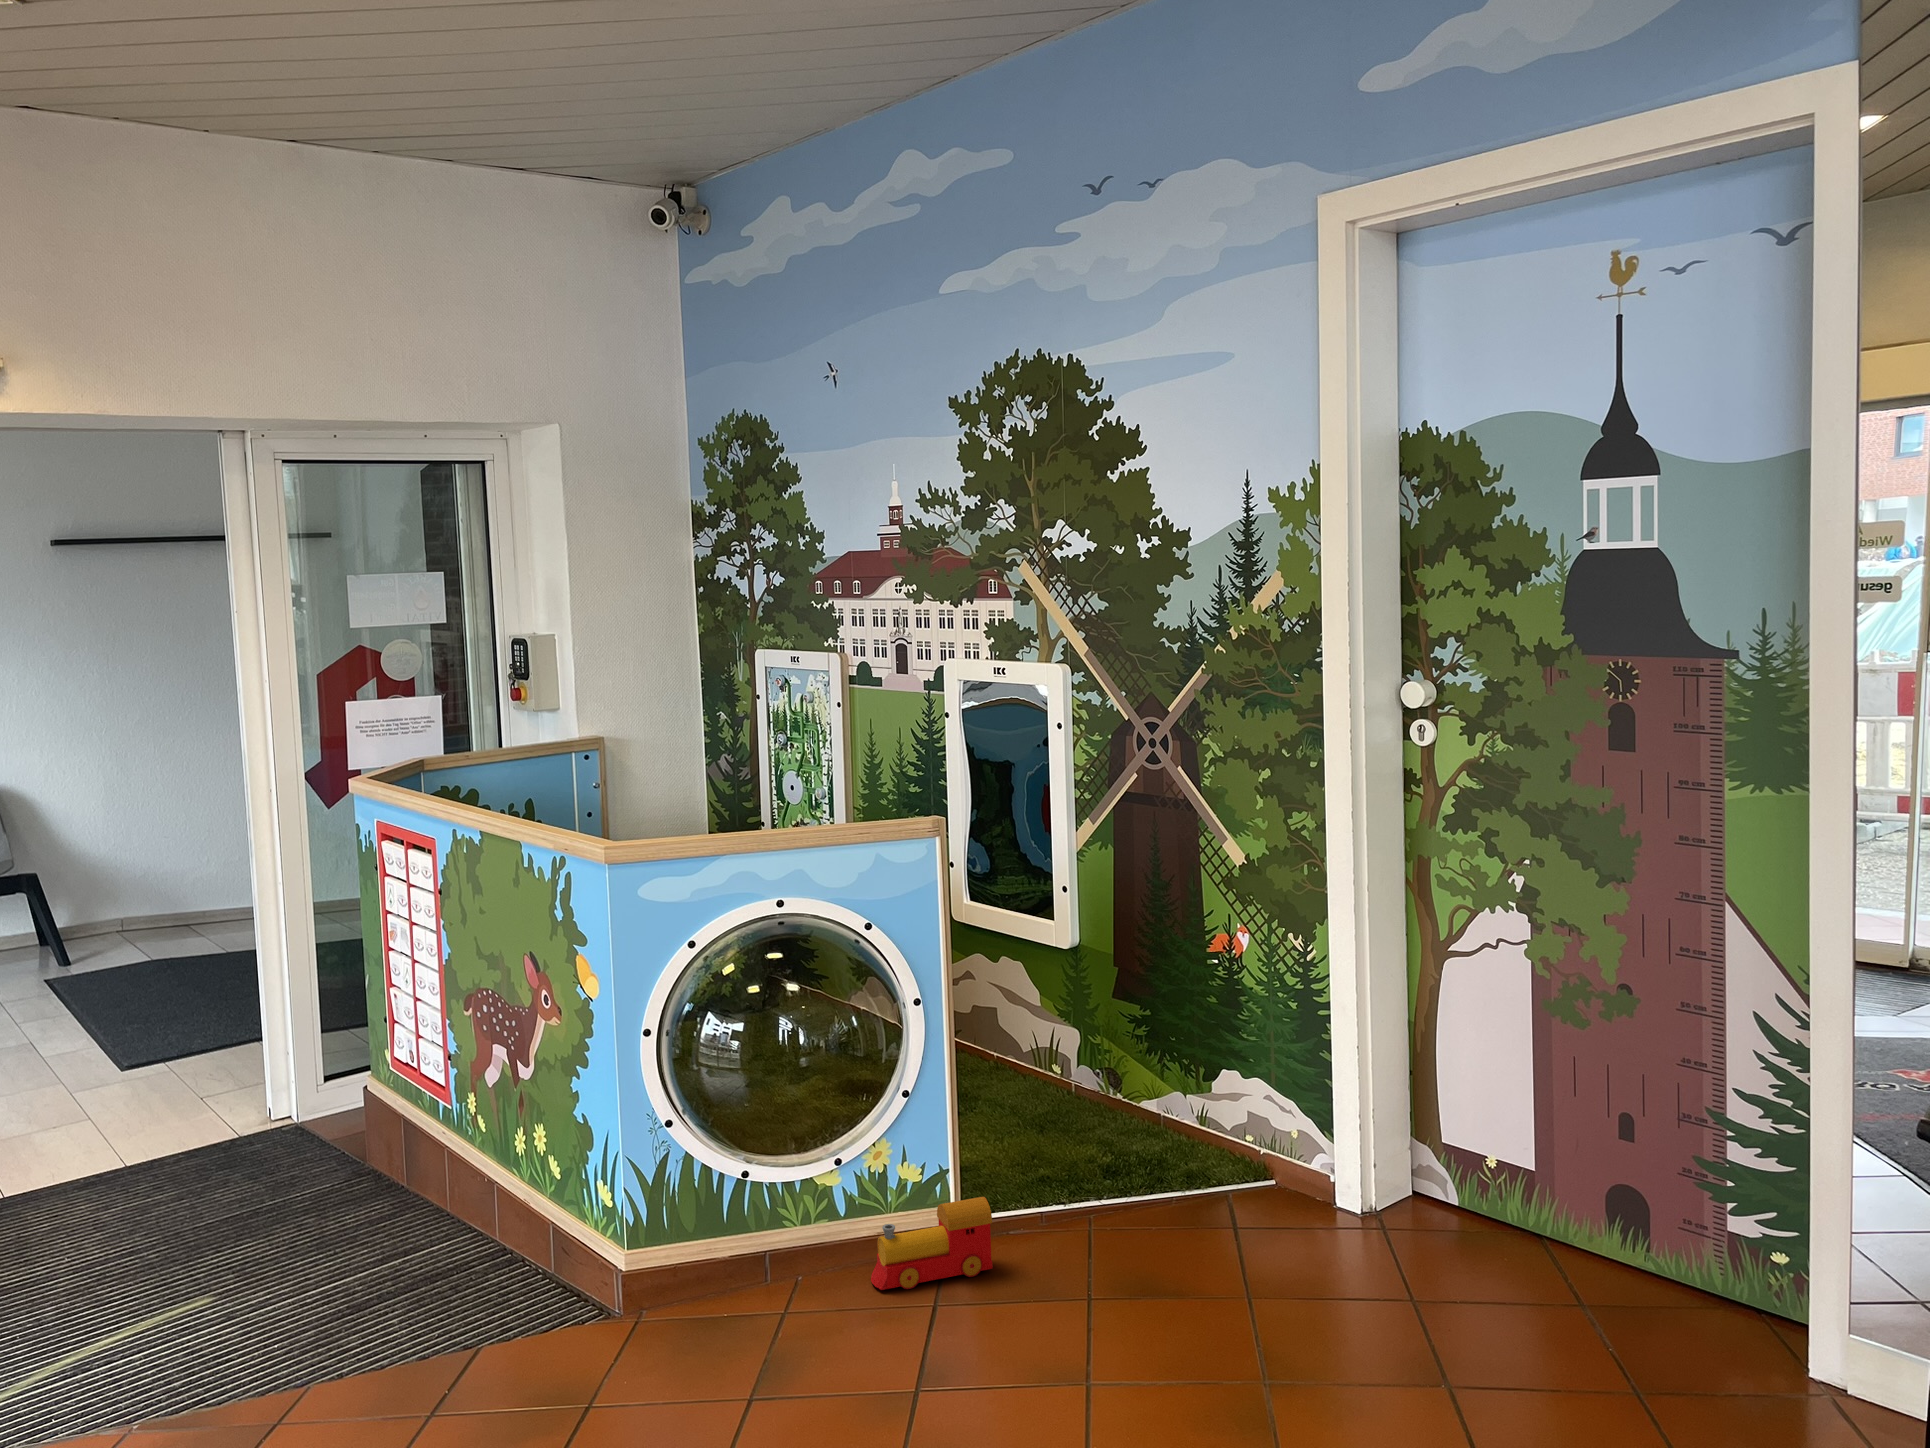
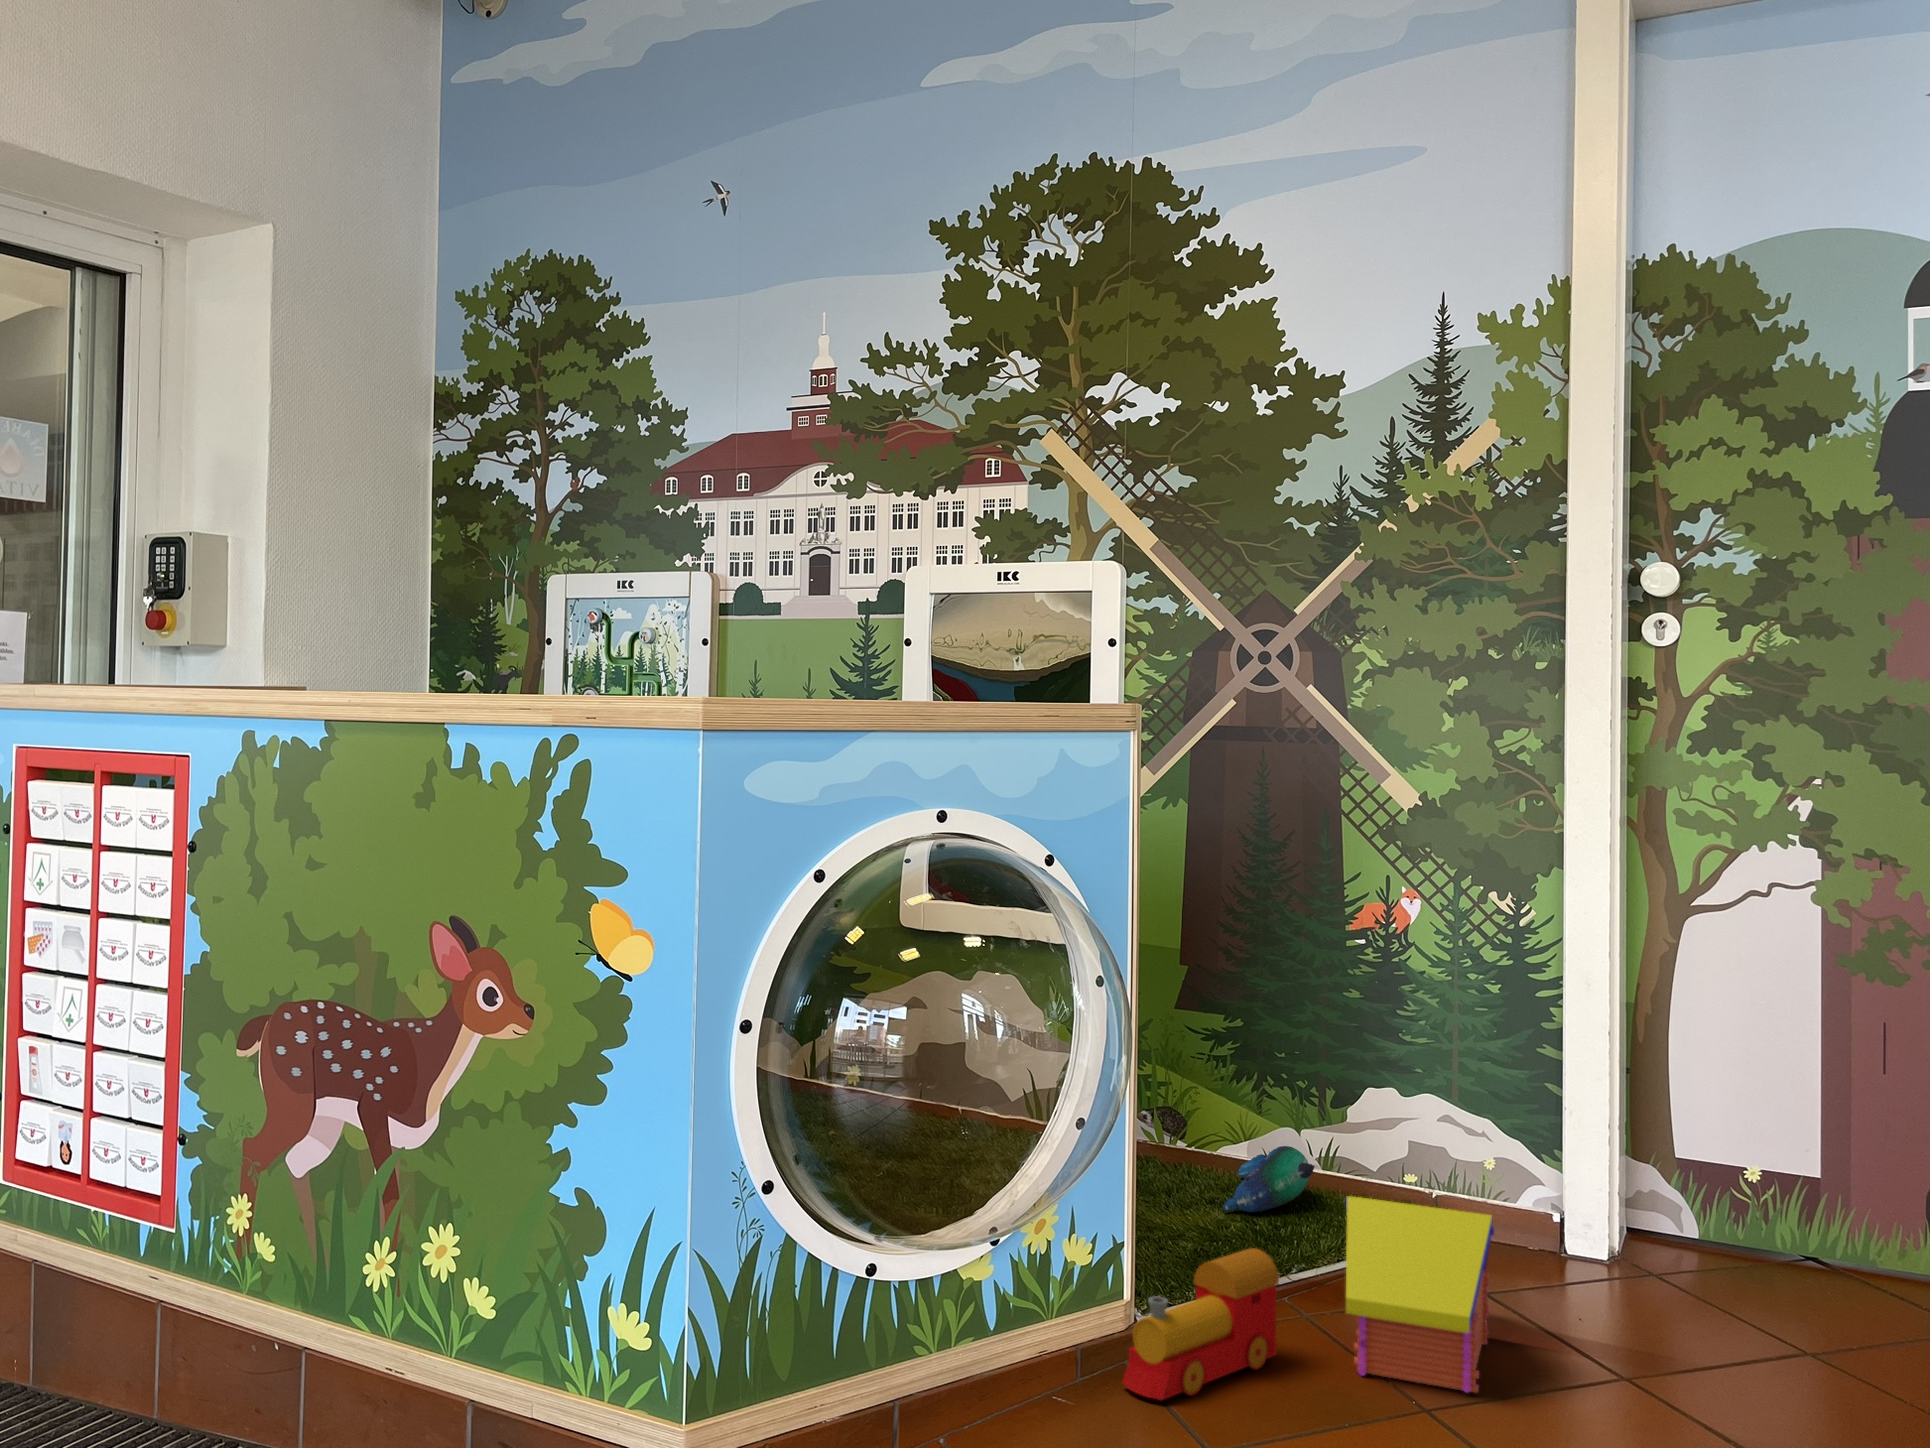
plush toy: none [1079,1108,1163,1158] -> present [1223,1146,1315,1213]
toy house: none [1021,1169,1158,1314] -> present [1346,1196,1494,1393]

